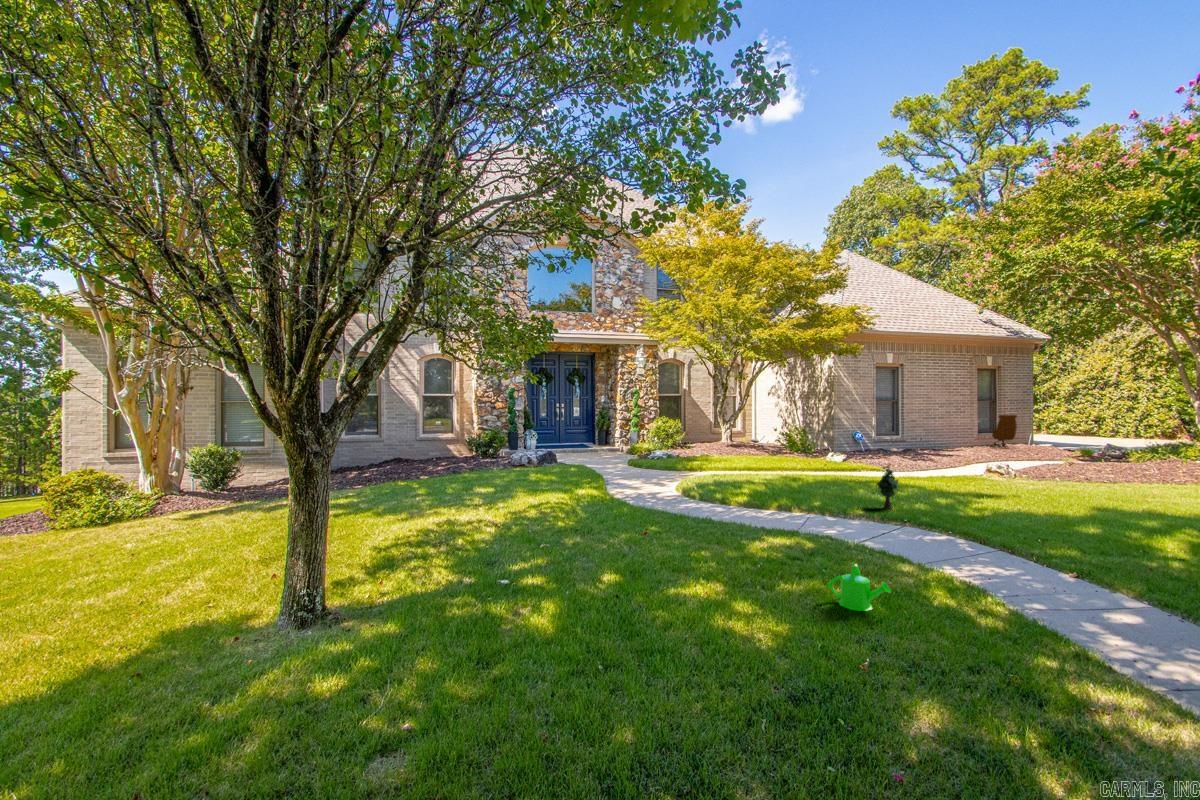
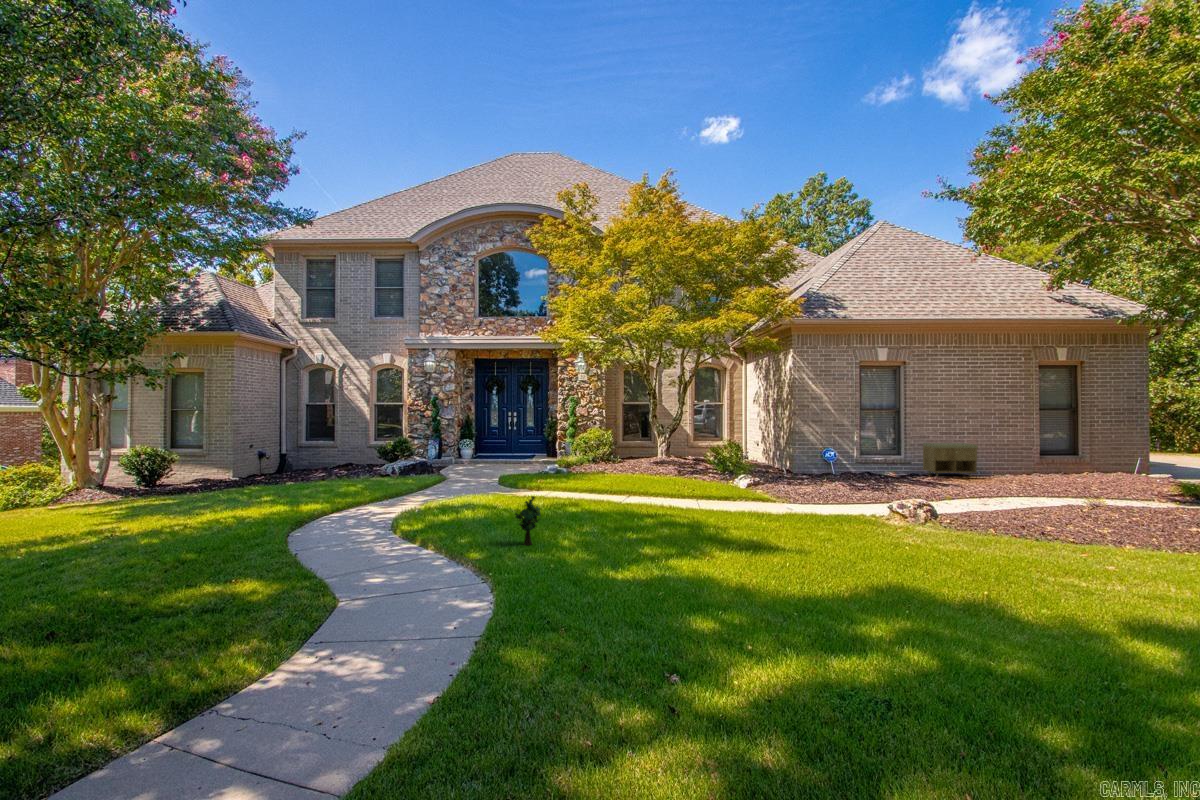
lounge chair: present [992,415,1017,447] -> none [1041,431,1079,479]
storage bench: none [918,425,958,450] -> present [923,443,978,476]
watering can: present [828,564,890,611] -> none [71,589,111,632]

